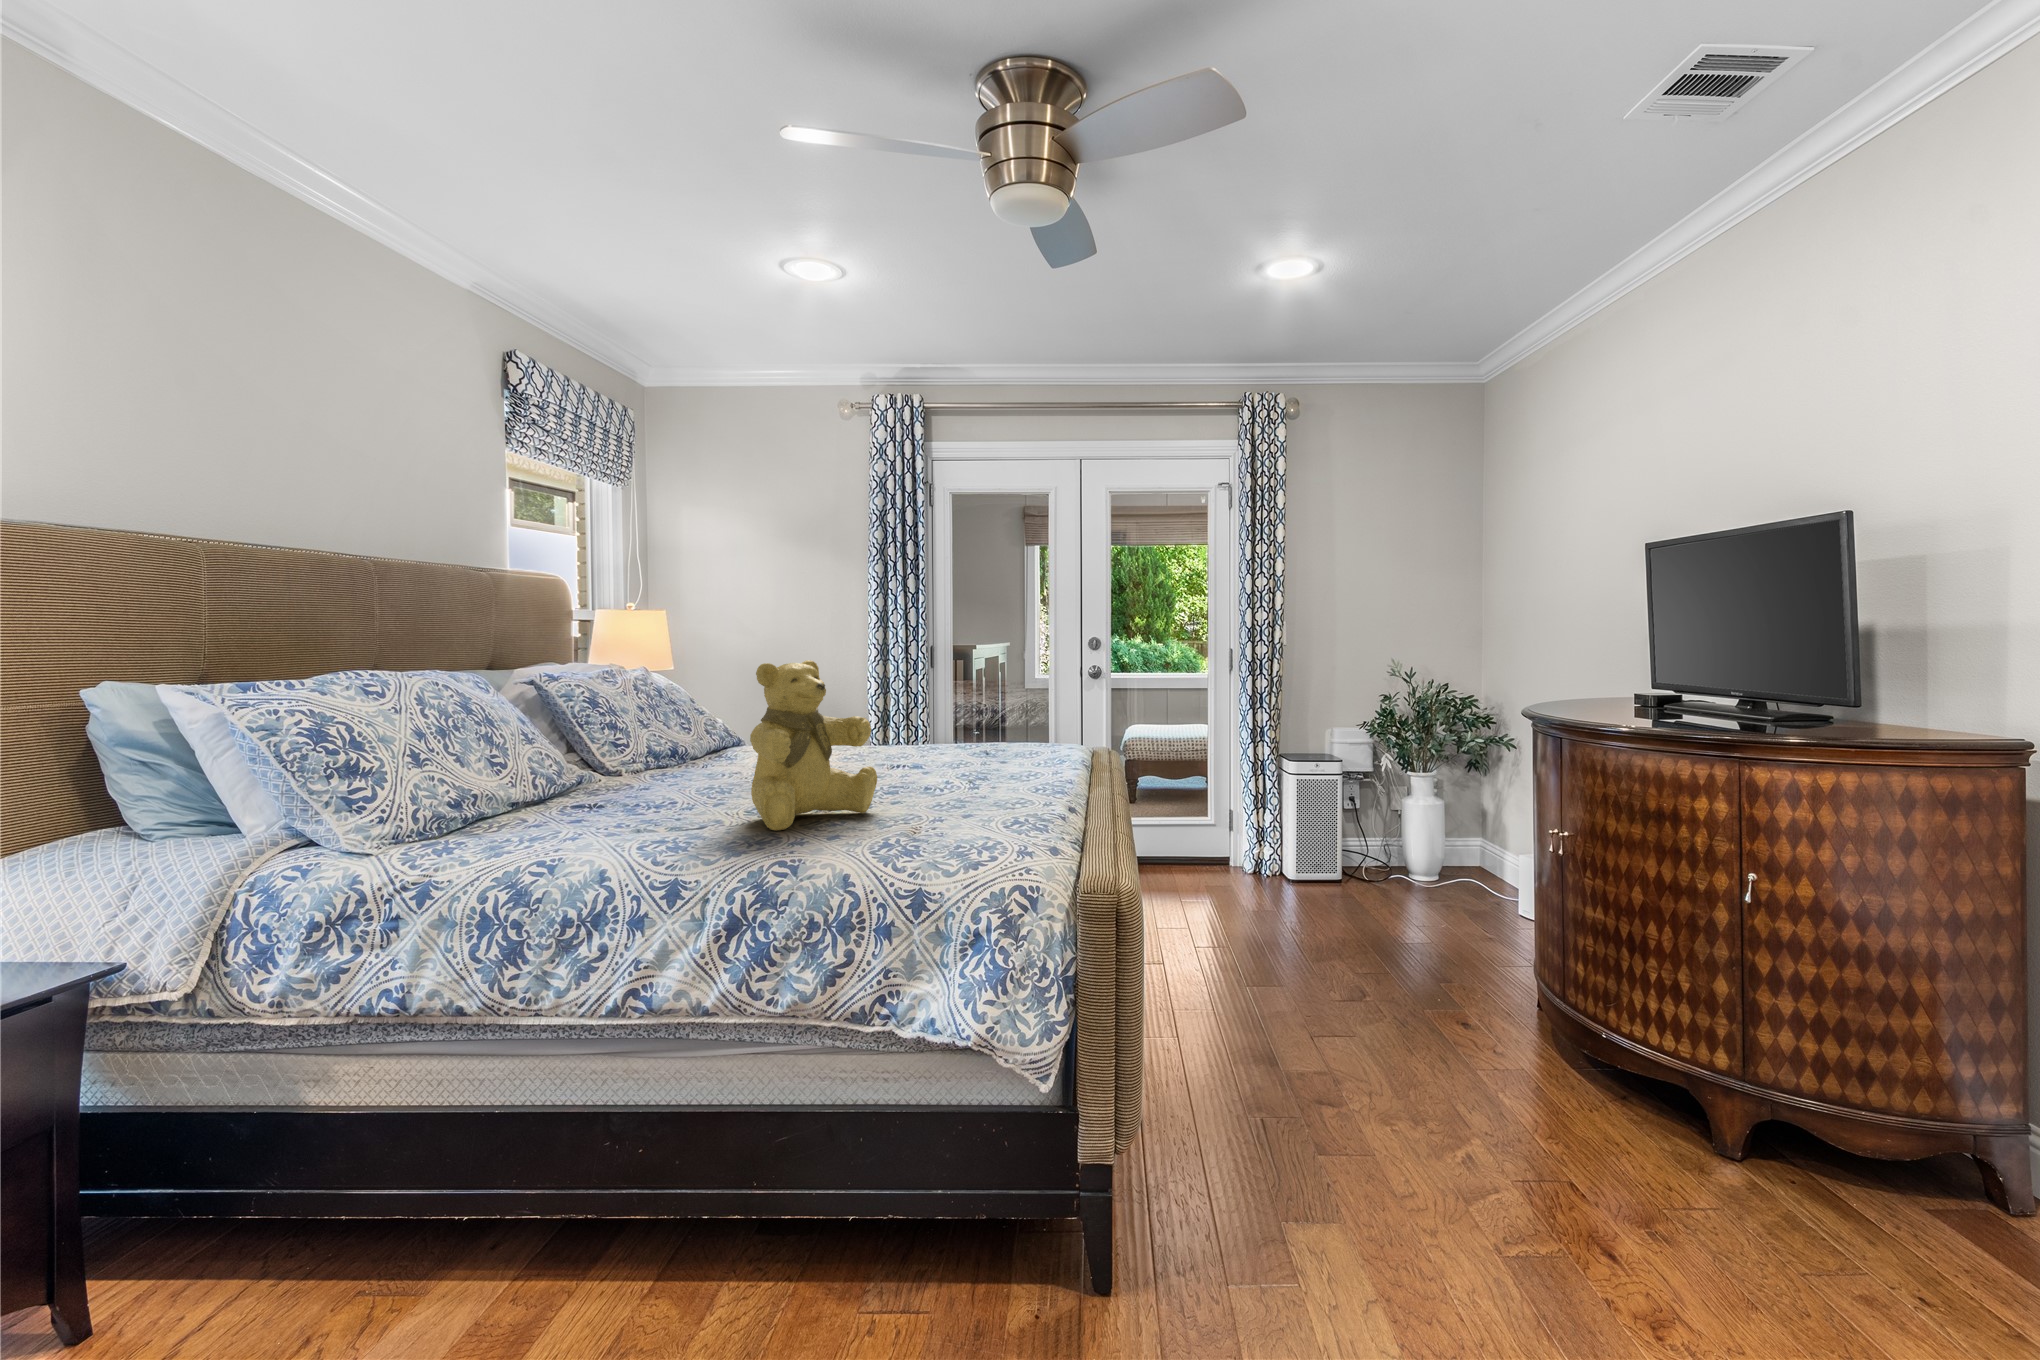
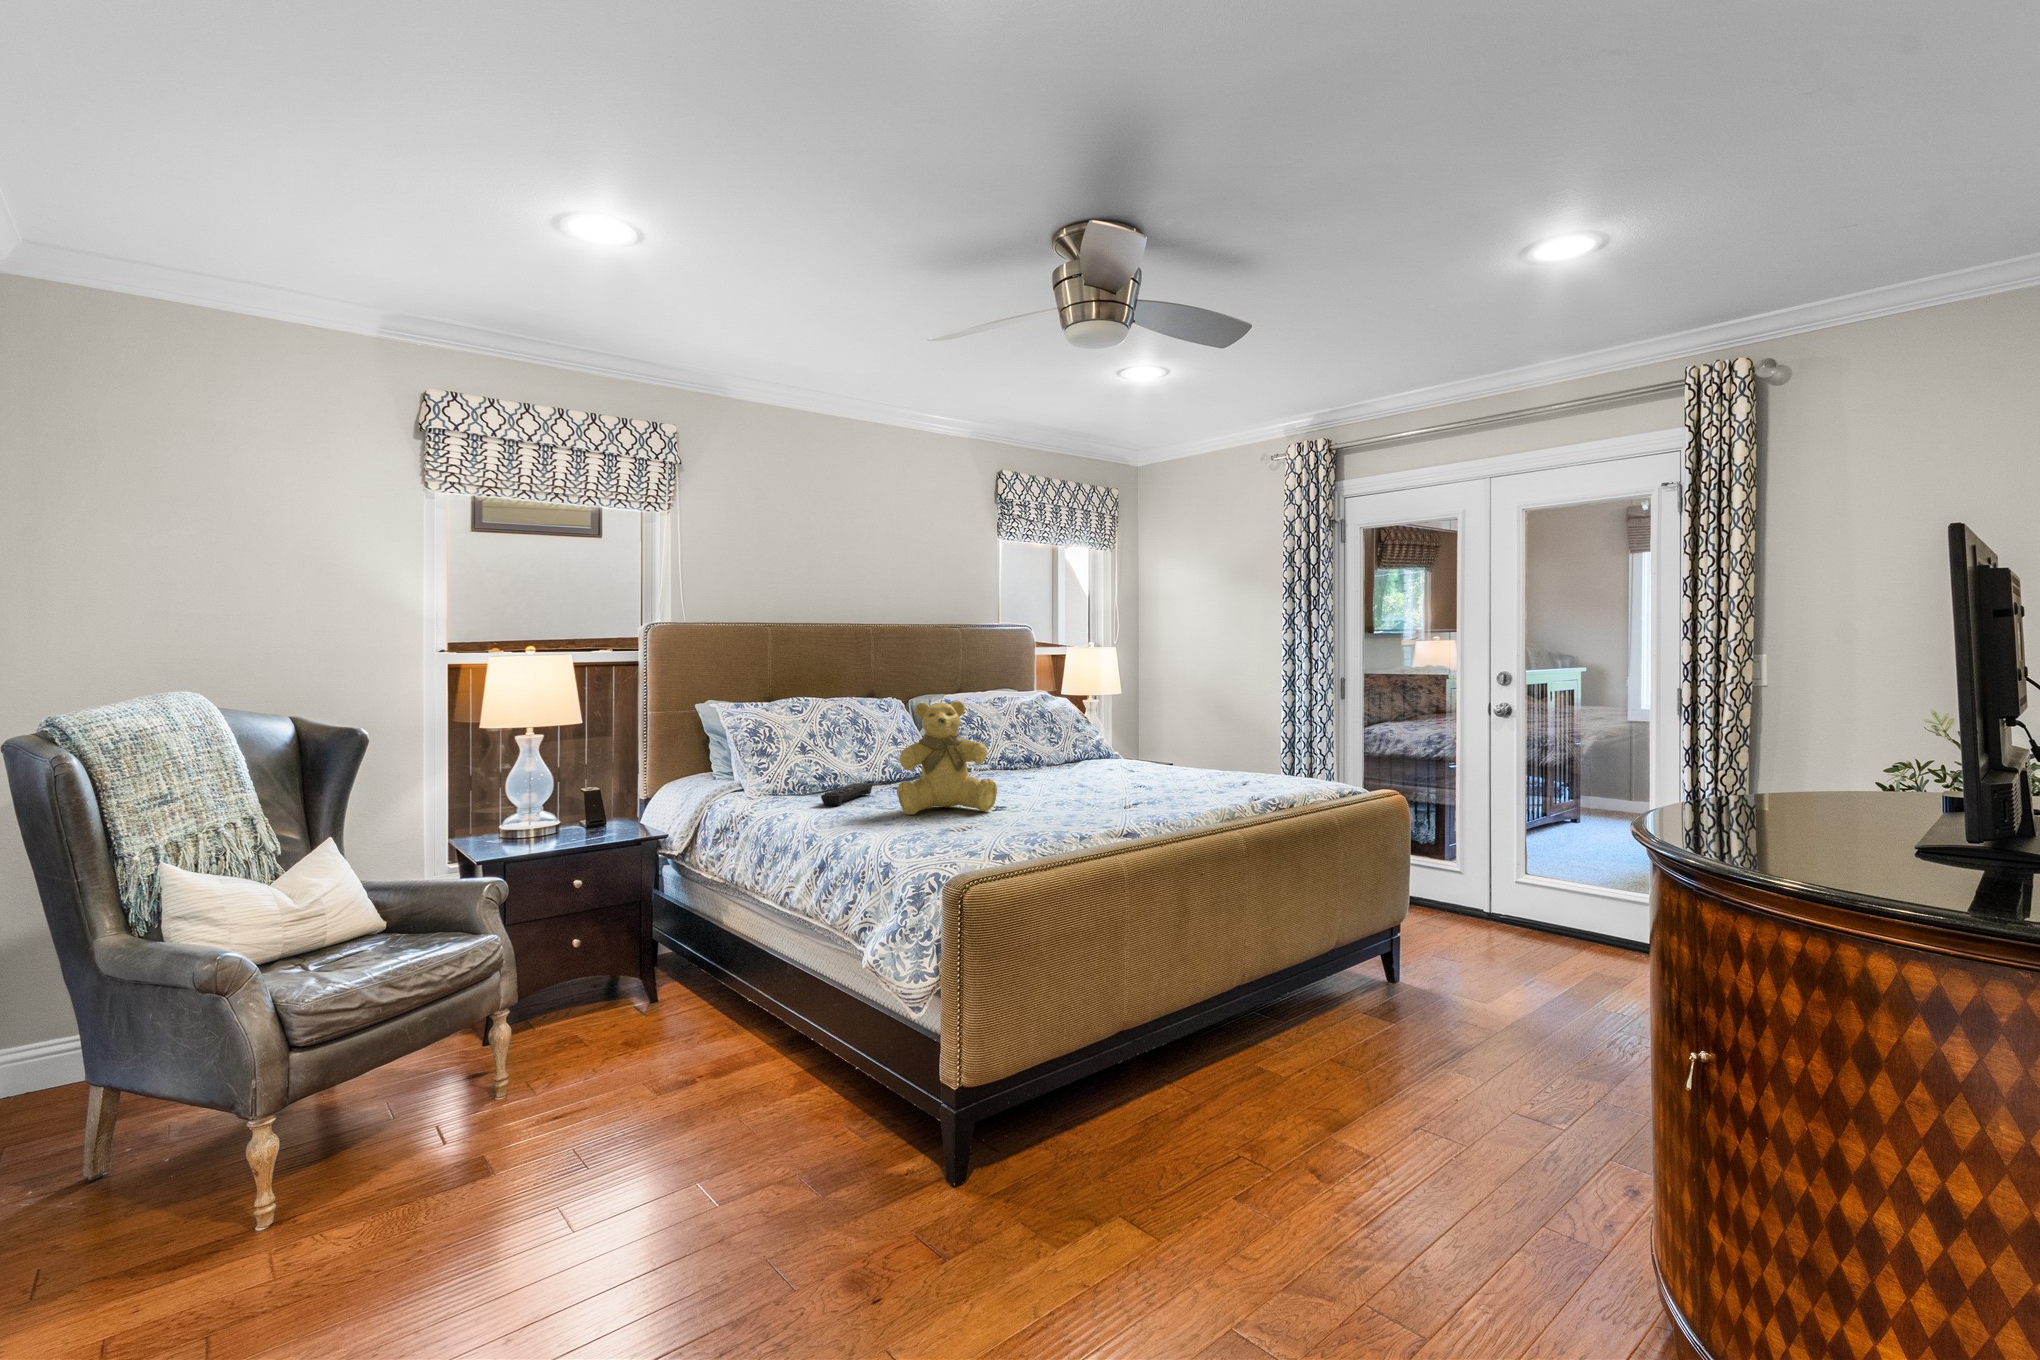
remote control: none [564,801,615,841] -> present [821,783,872,806]

